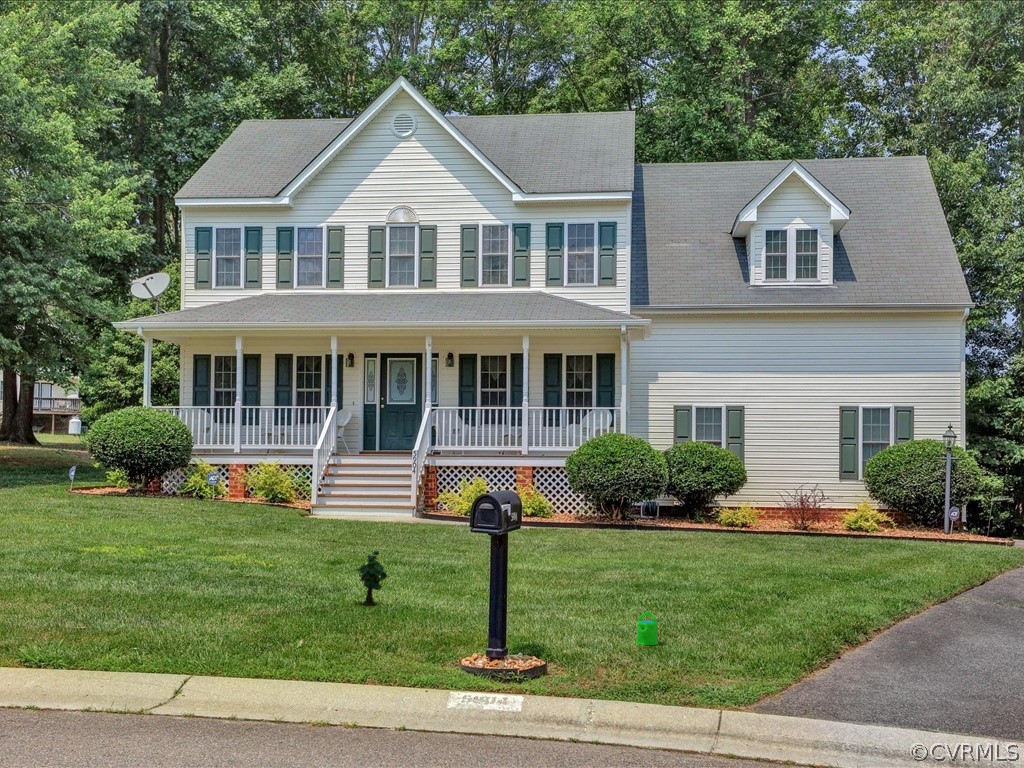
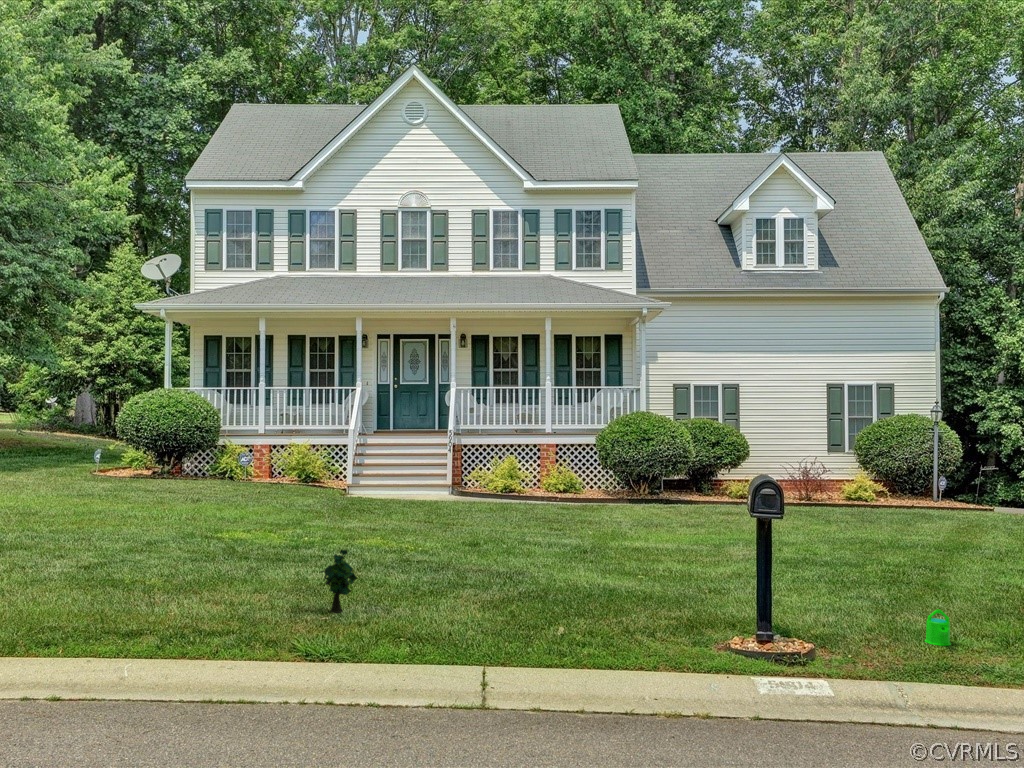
decorative plant: present [357,551,387,606] -> present [321,550,357,613]

